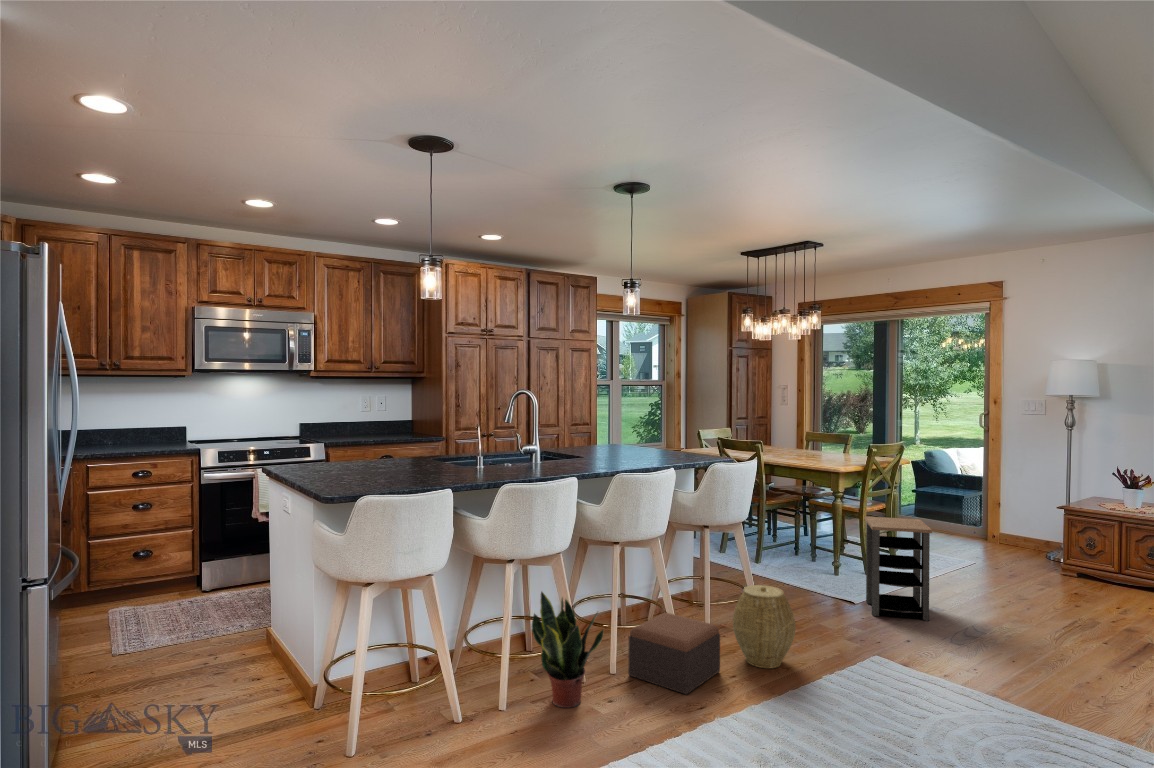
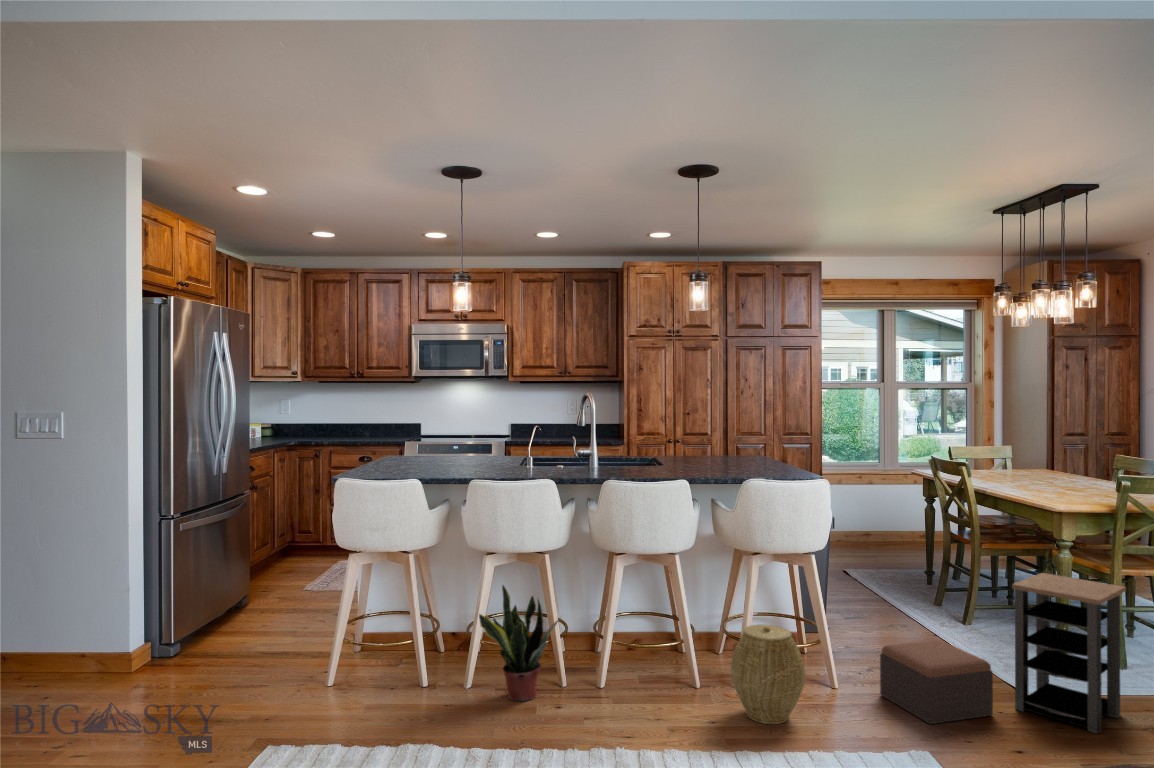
footstool: present [628,613,720,695] -> present [880,640,993,724]

